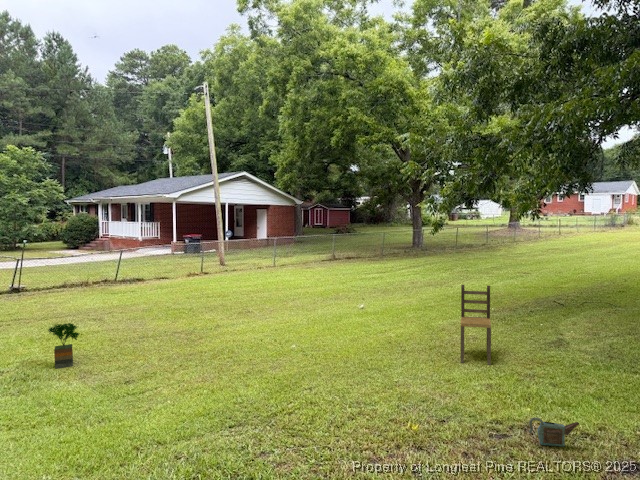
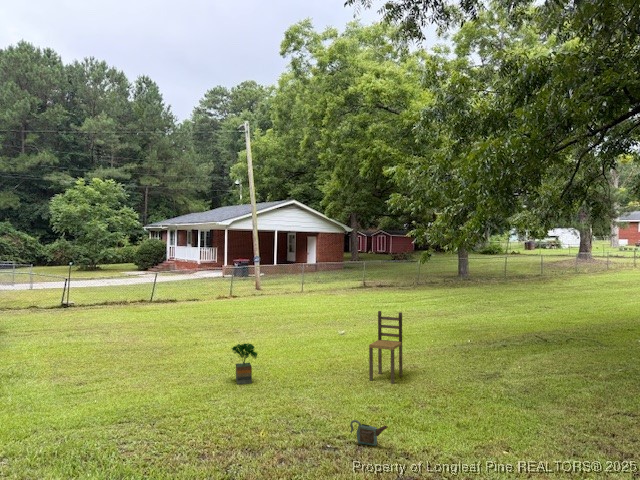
potted tree: present [48,323,79,368] -> present [231,343,257,384]

